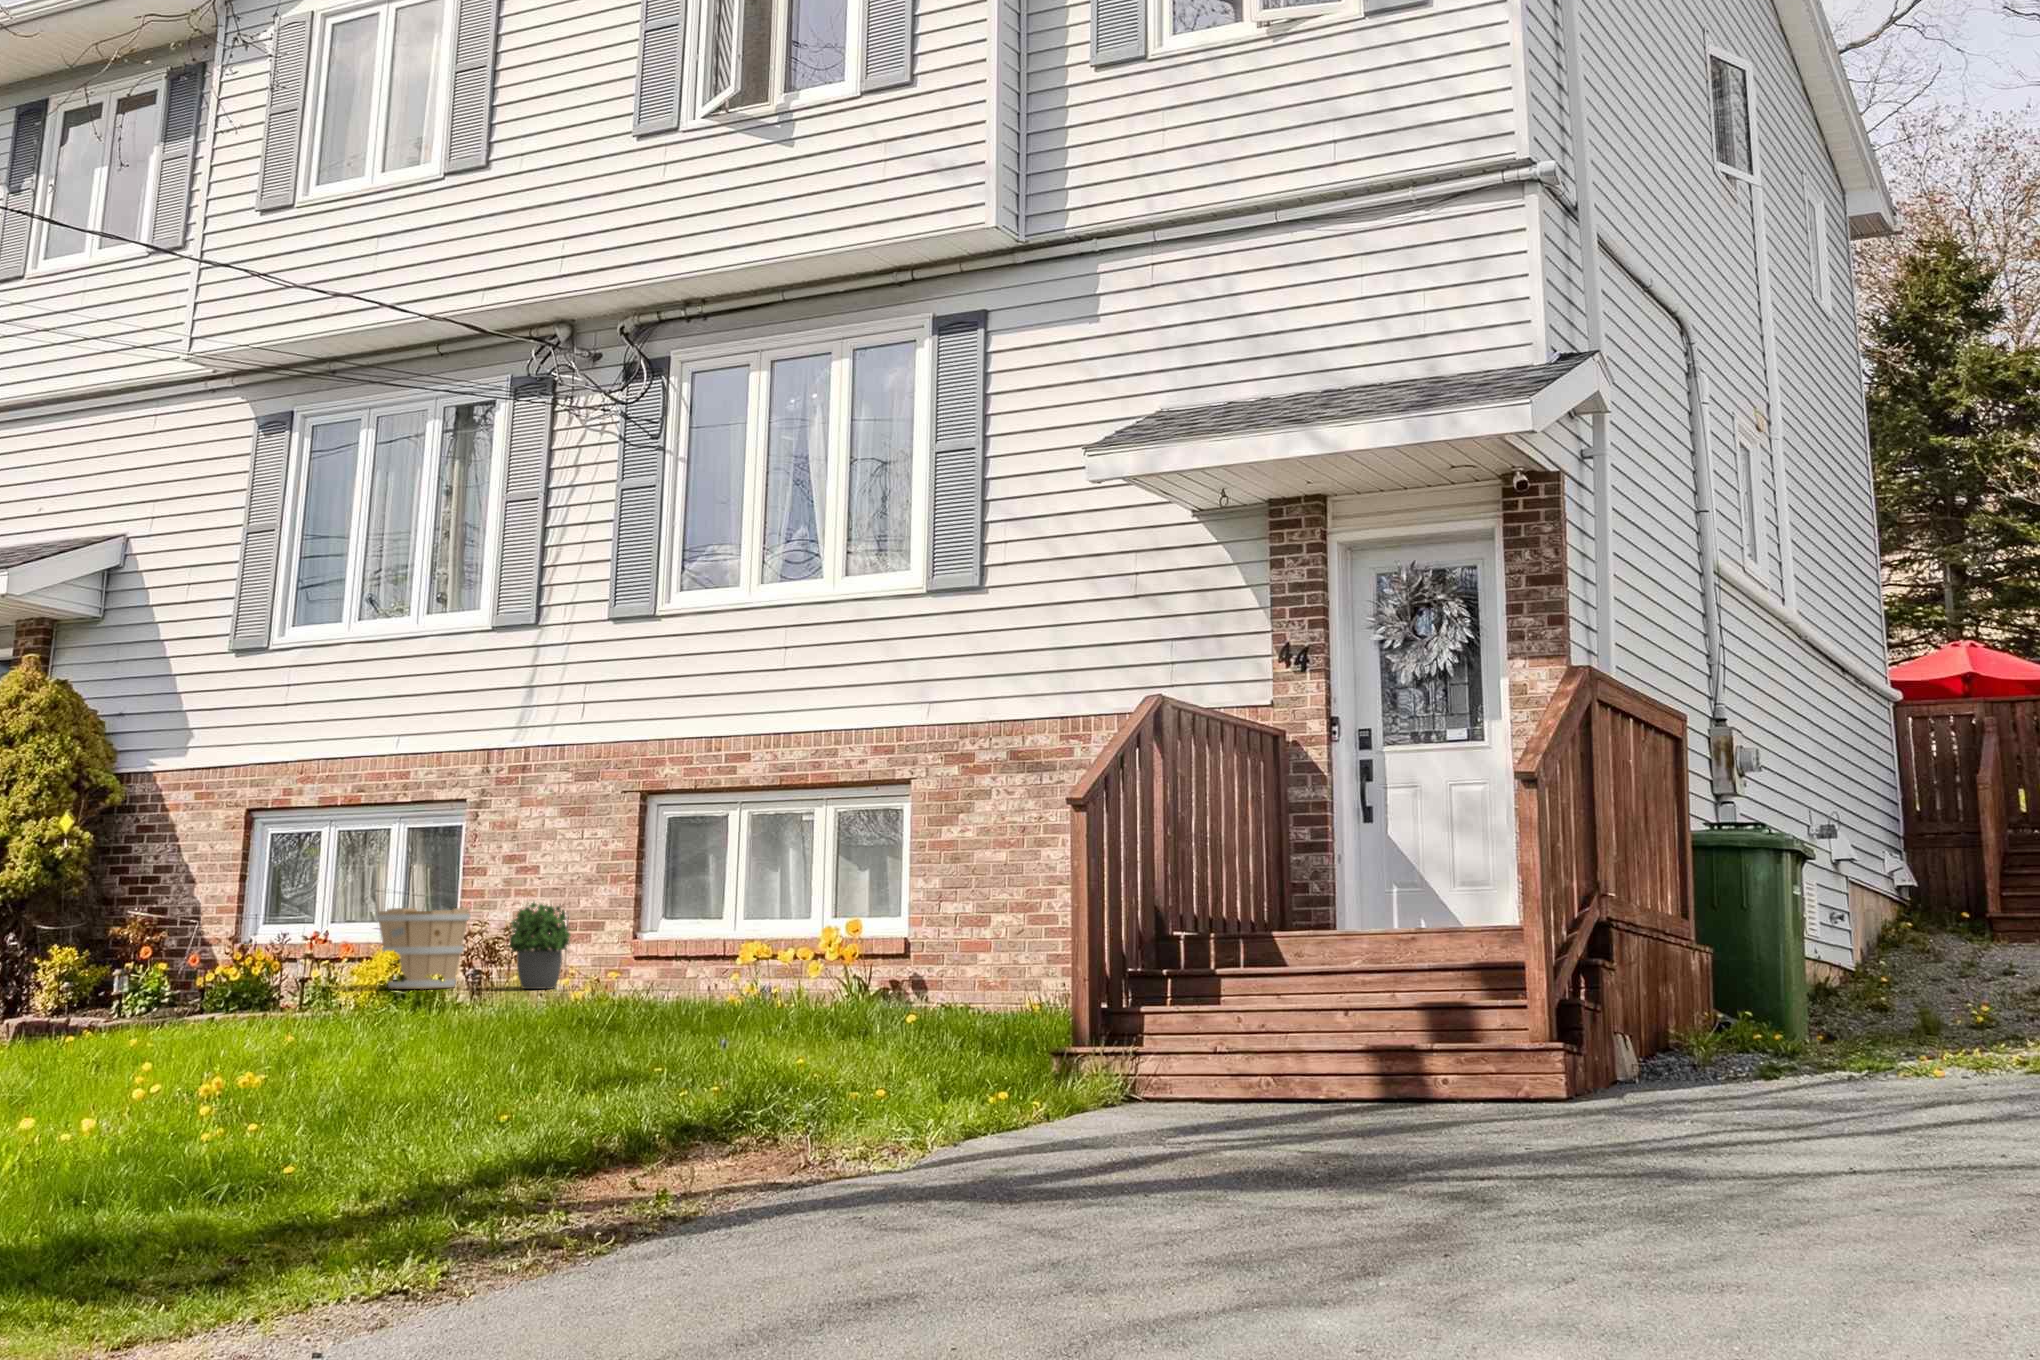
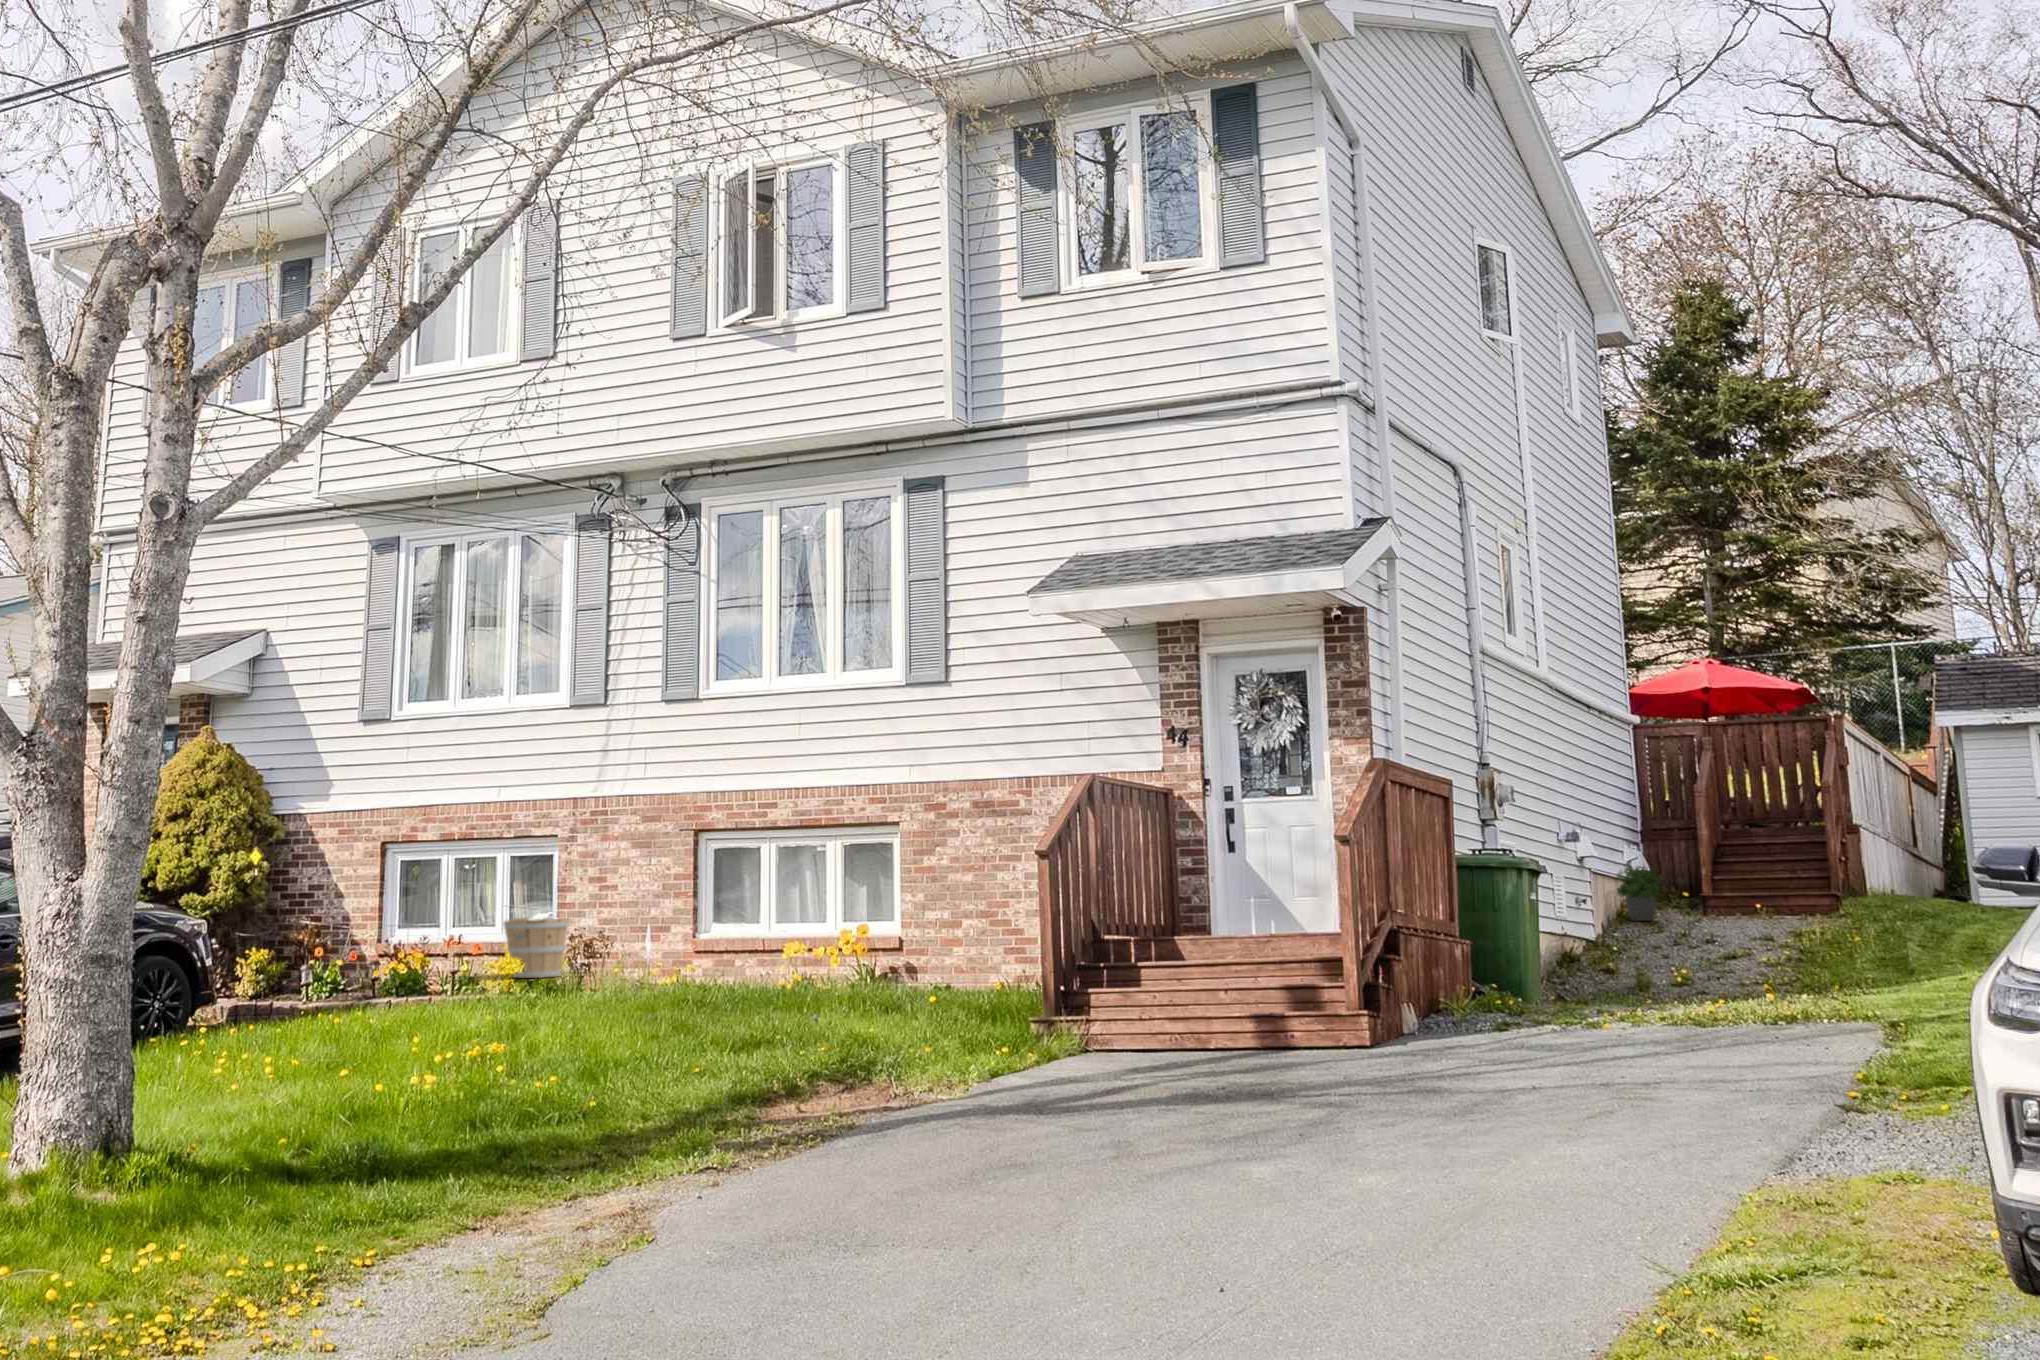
potted plant: present [508,902,571,989] -> present [1617,866,1665,921]

